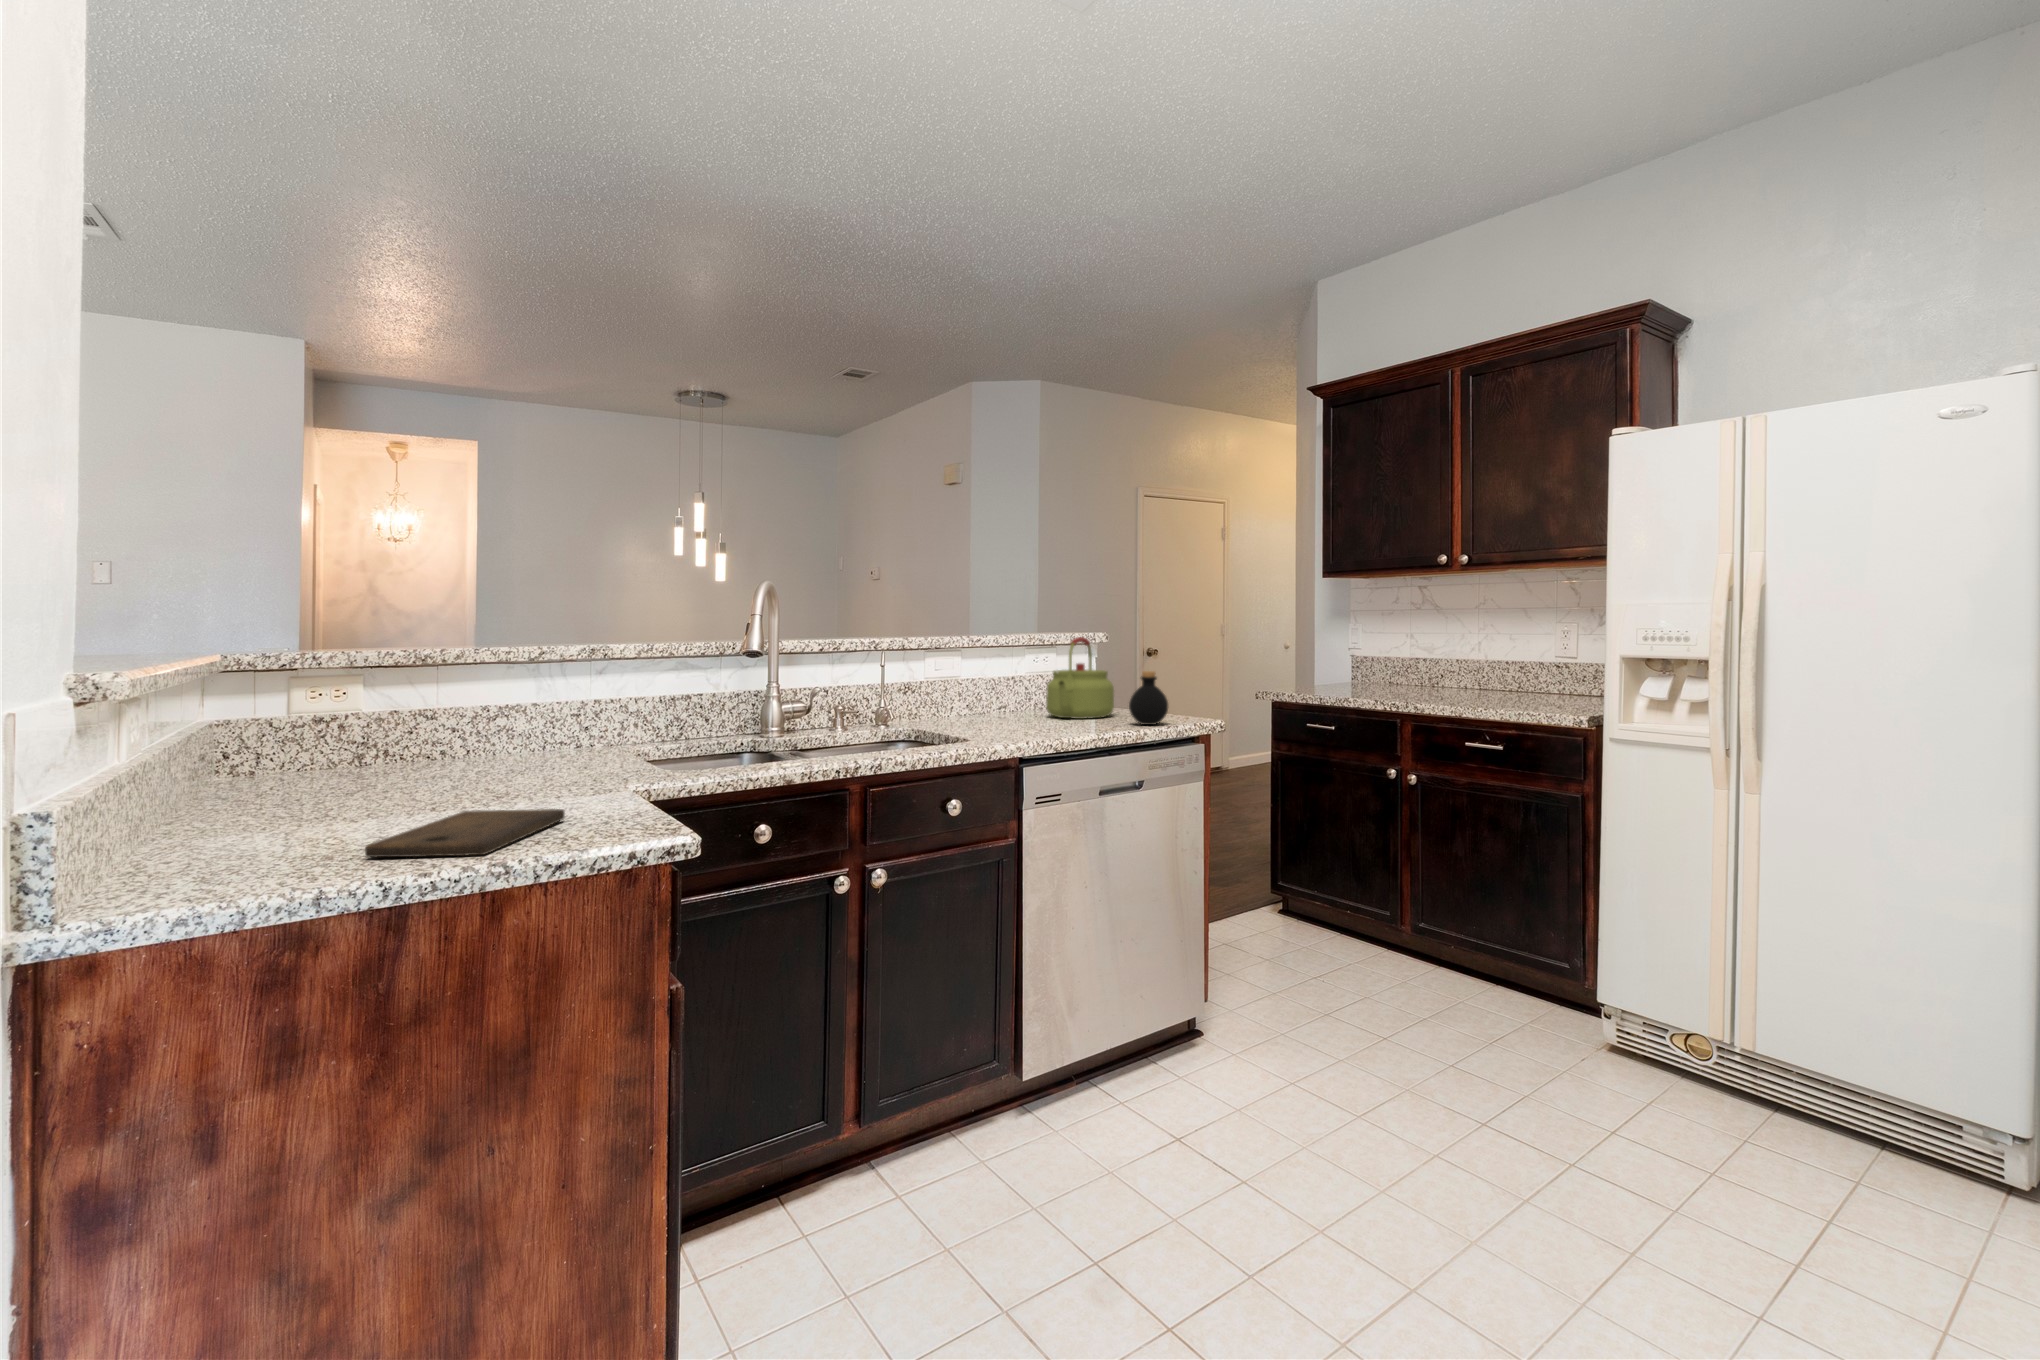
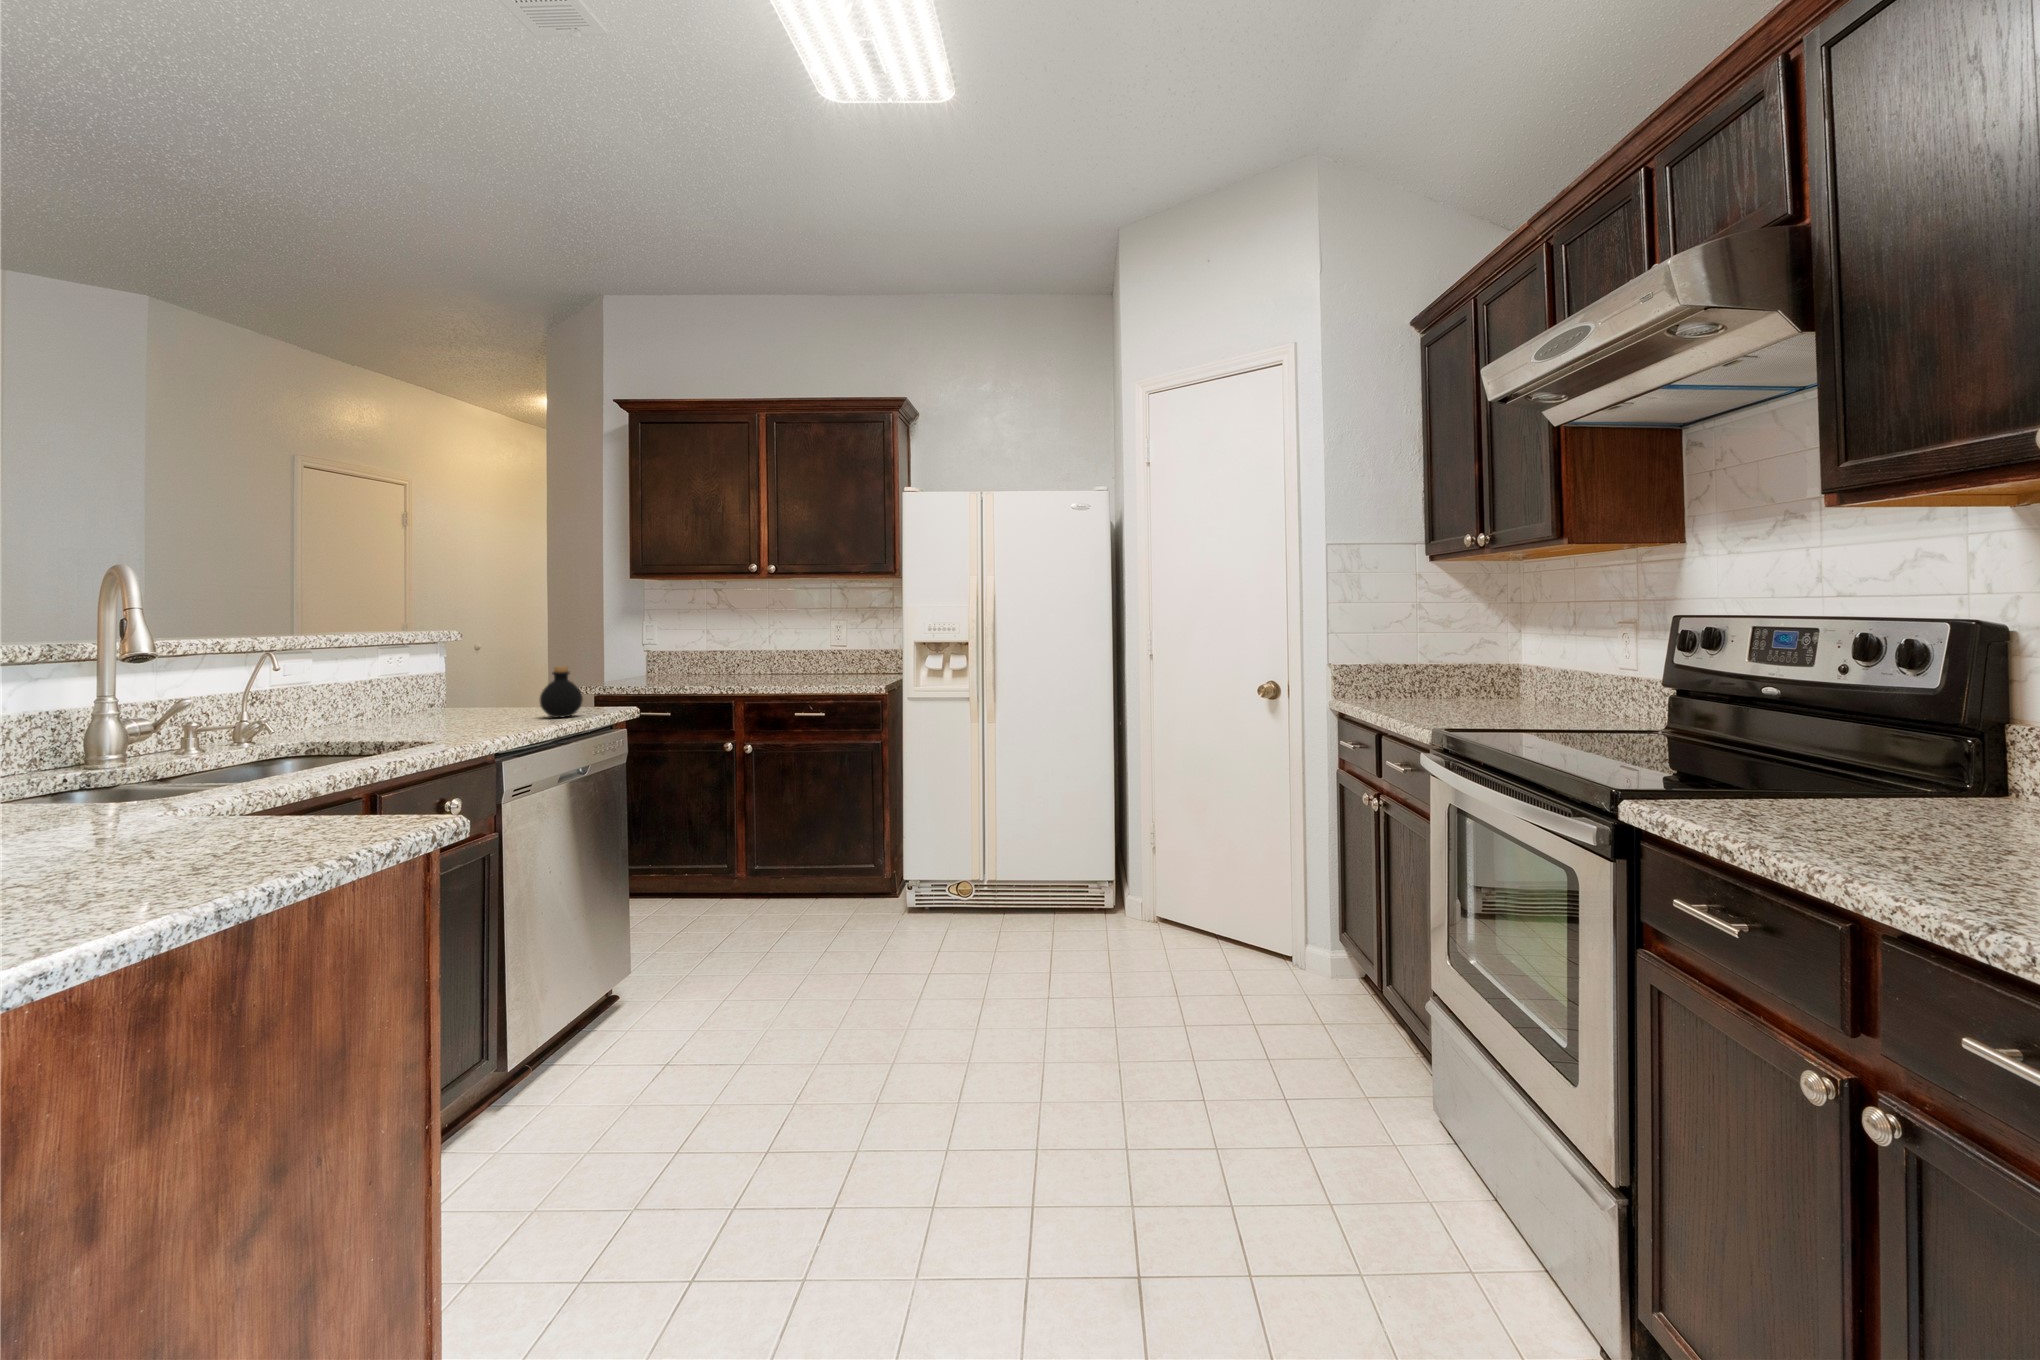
kettle: present [1046,637,1114,719] -> none [404,636,491,721]
cutting board: present [365,809,565,857] -> none [94,824,310,884]

